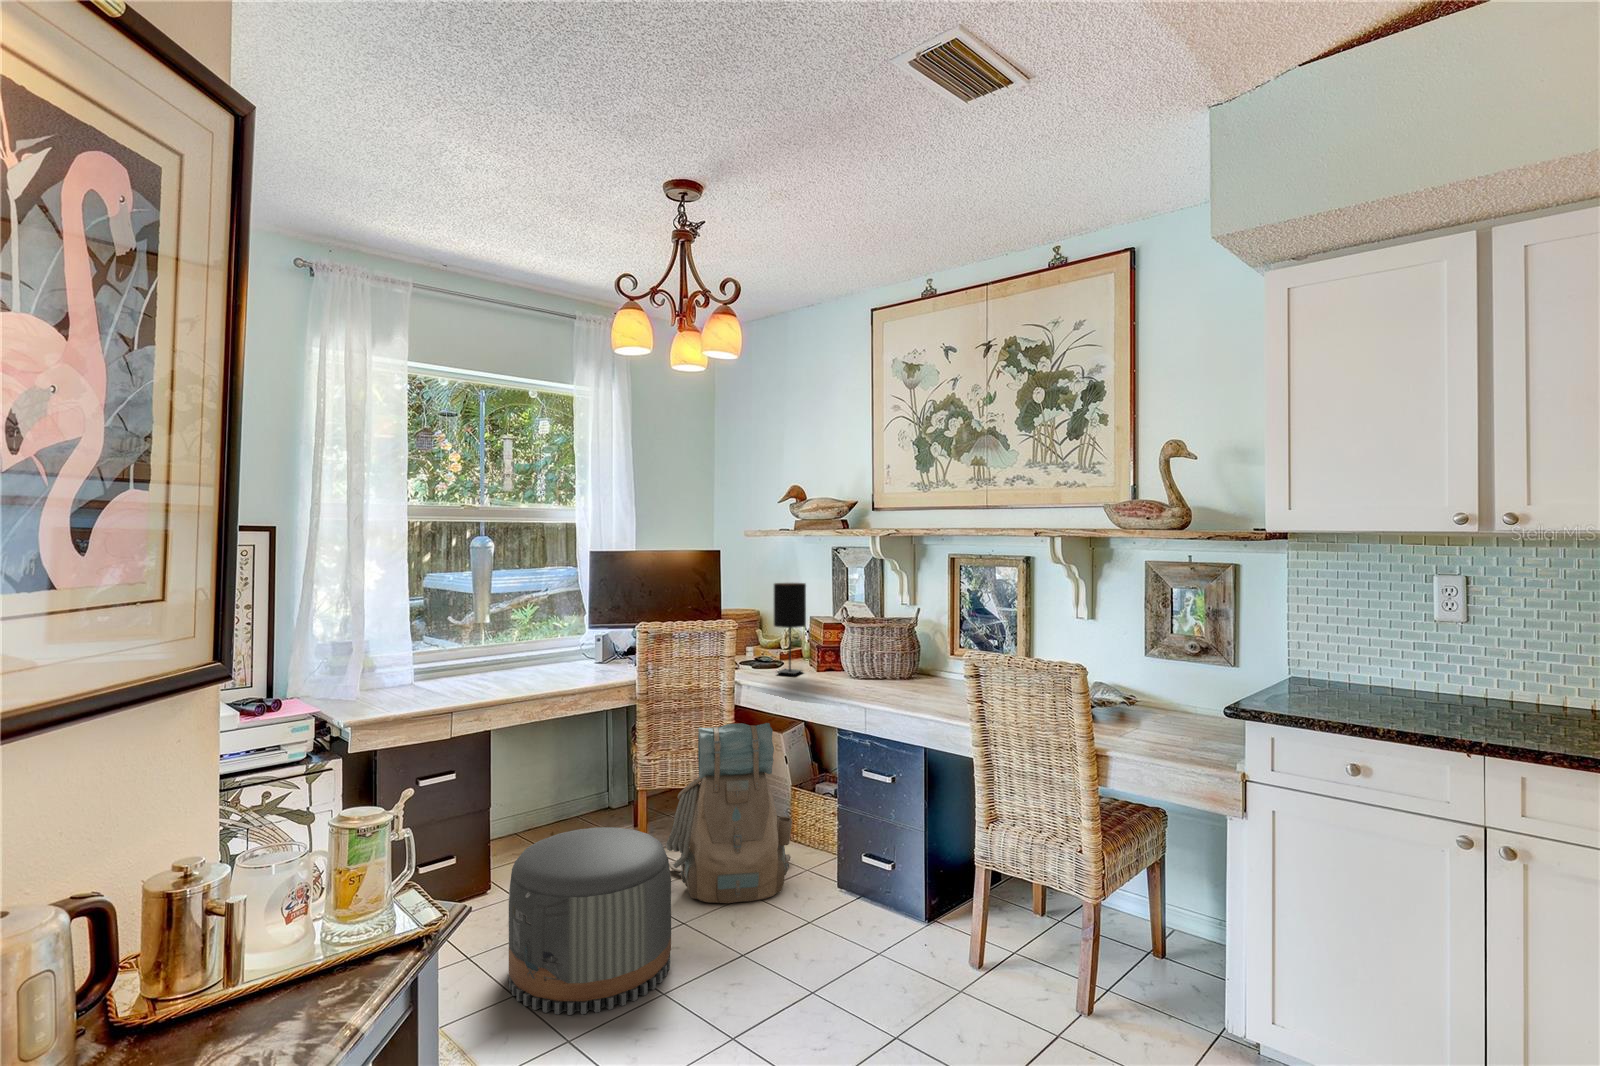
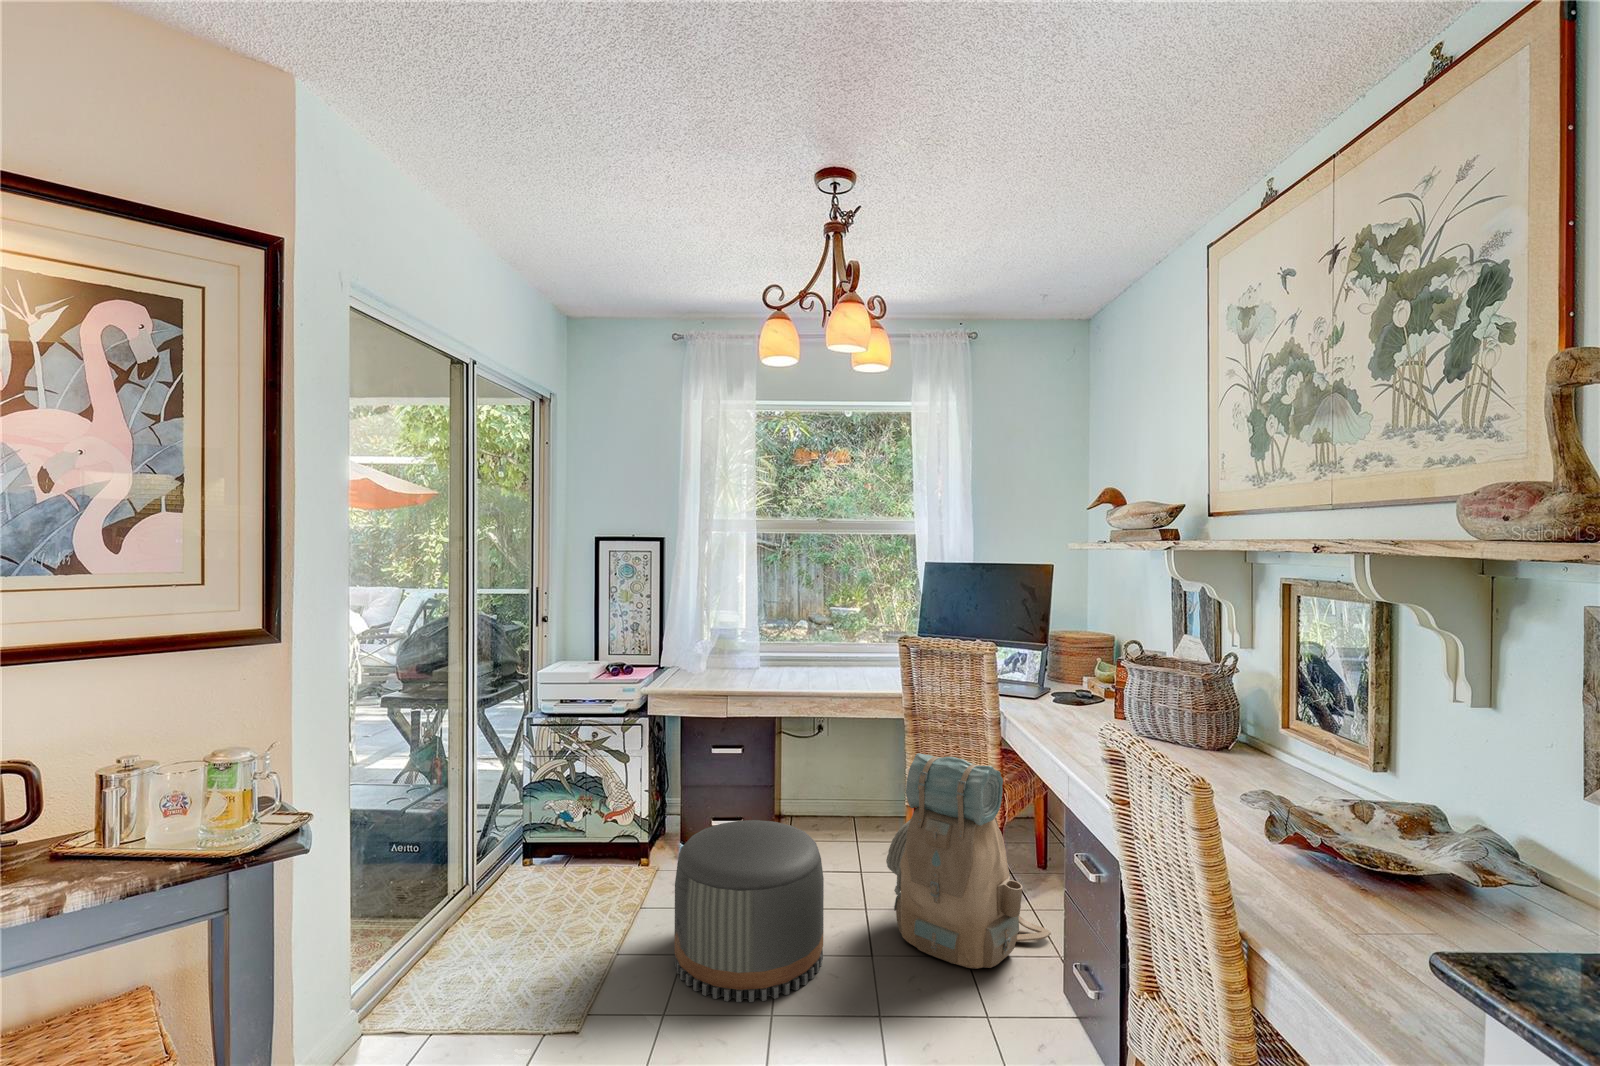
table lamp: present [774,583,806,674] -> none [1053,605,1095,717]

